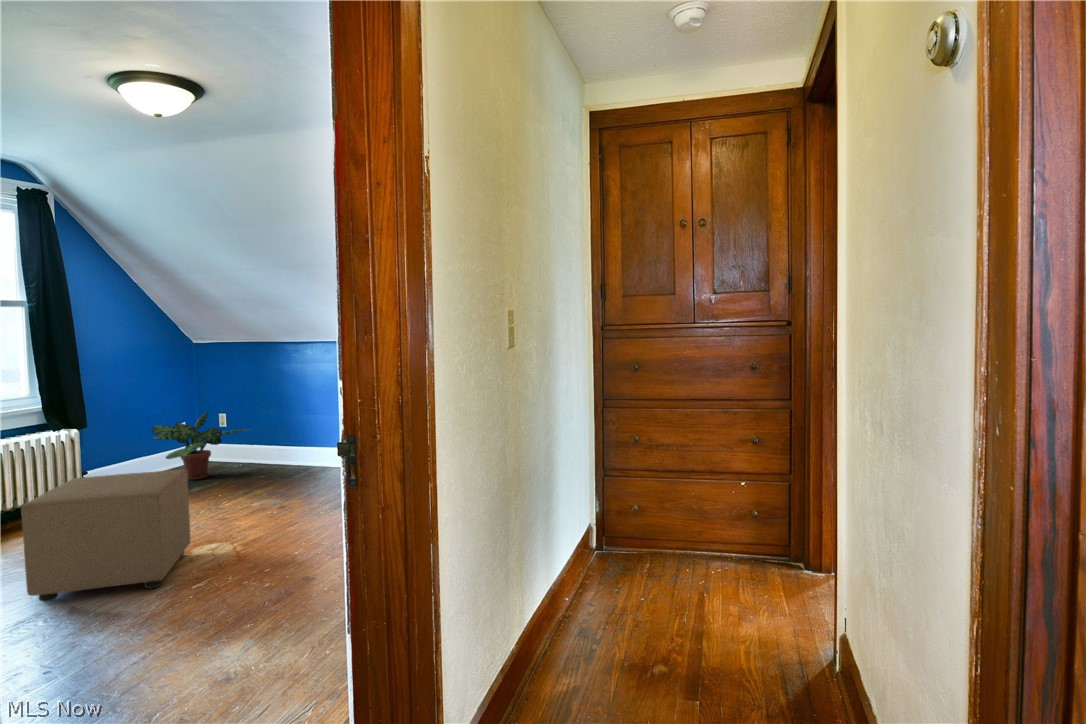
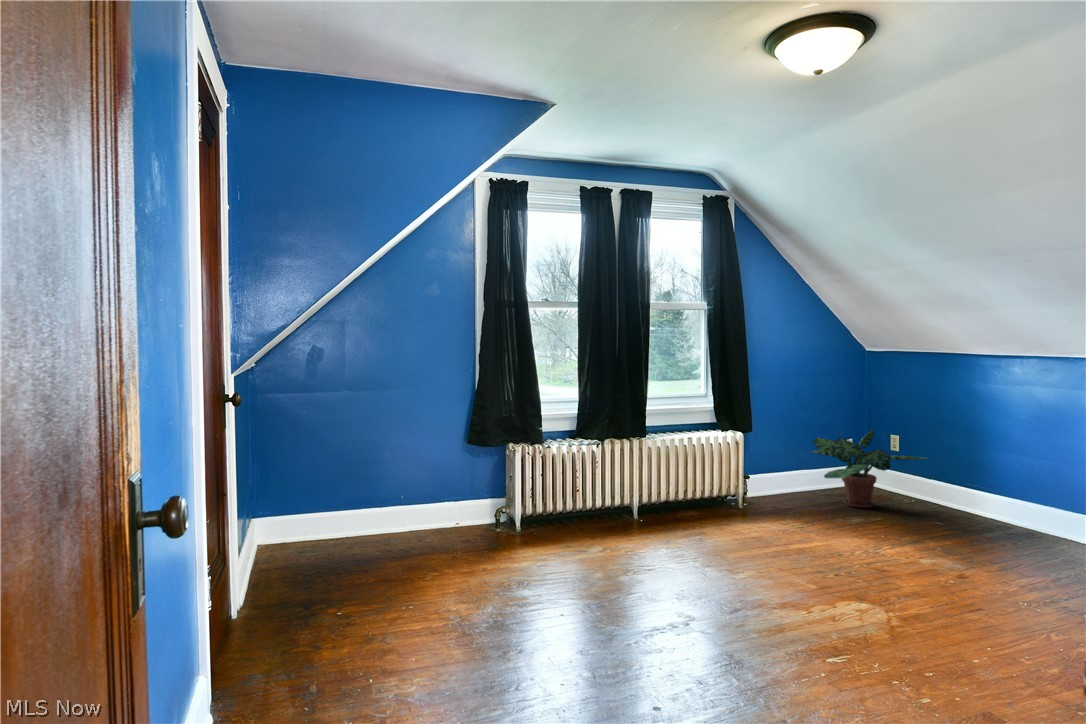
ottoman: present [21,470,191,602] -> none [664,485,834,642]

